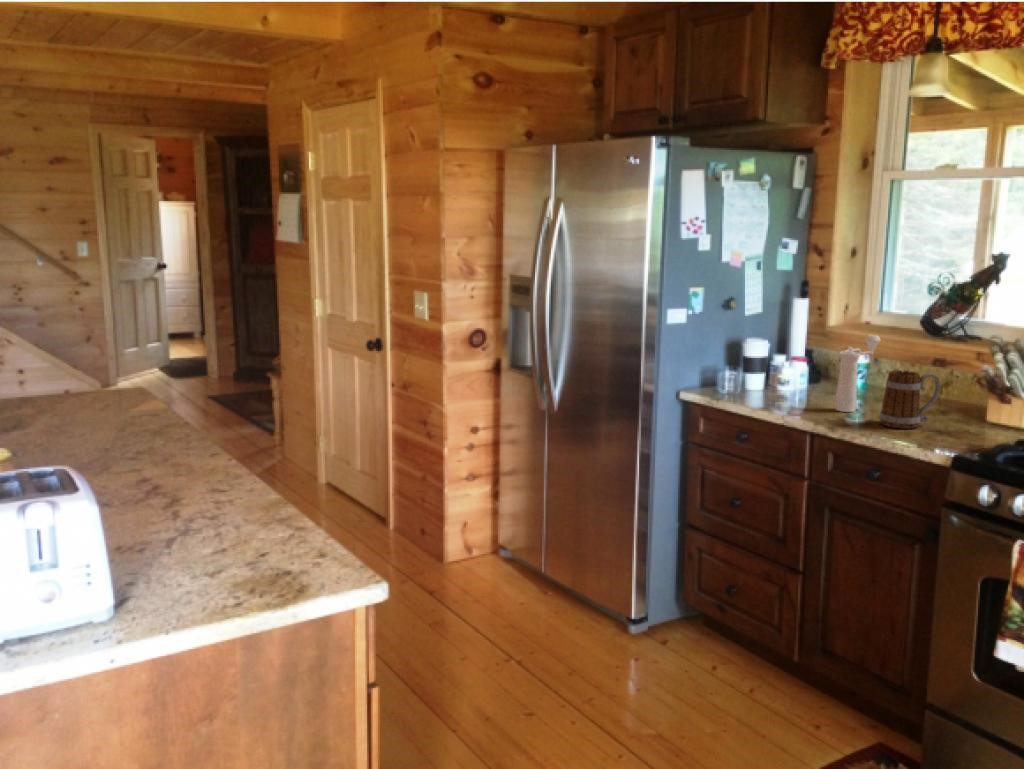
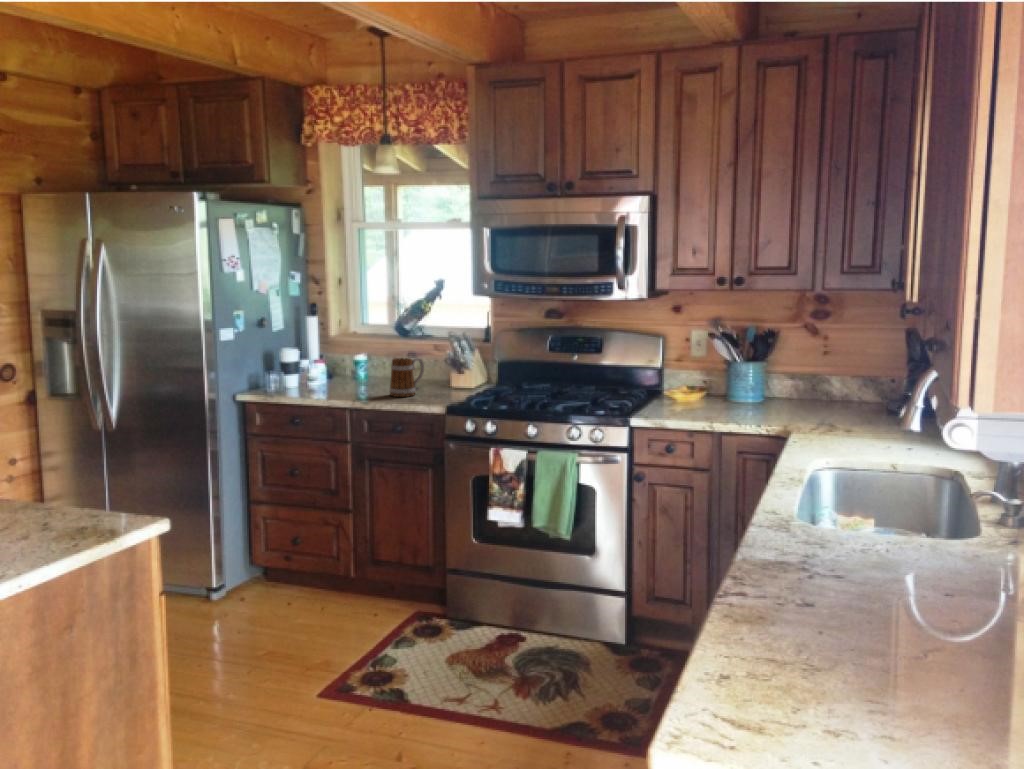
pepper mill: present [835,335,880,412] -> none [354,337,377,393]

